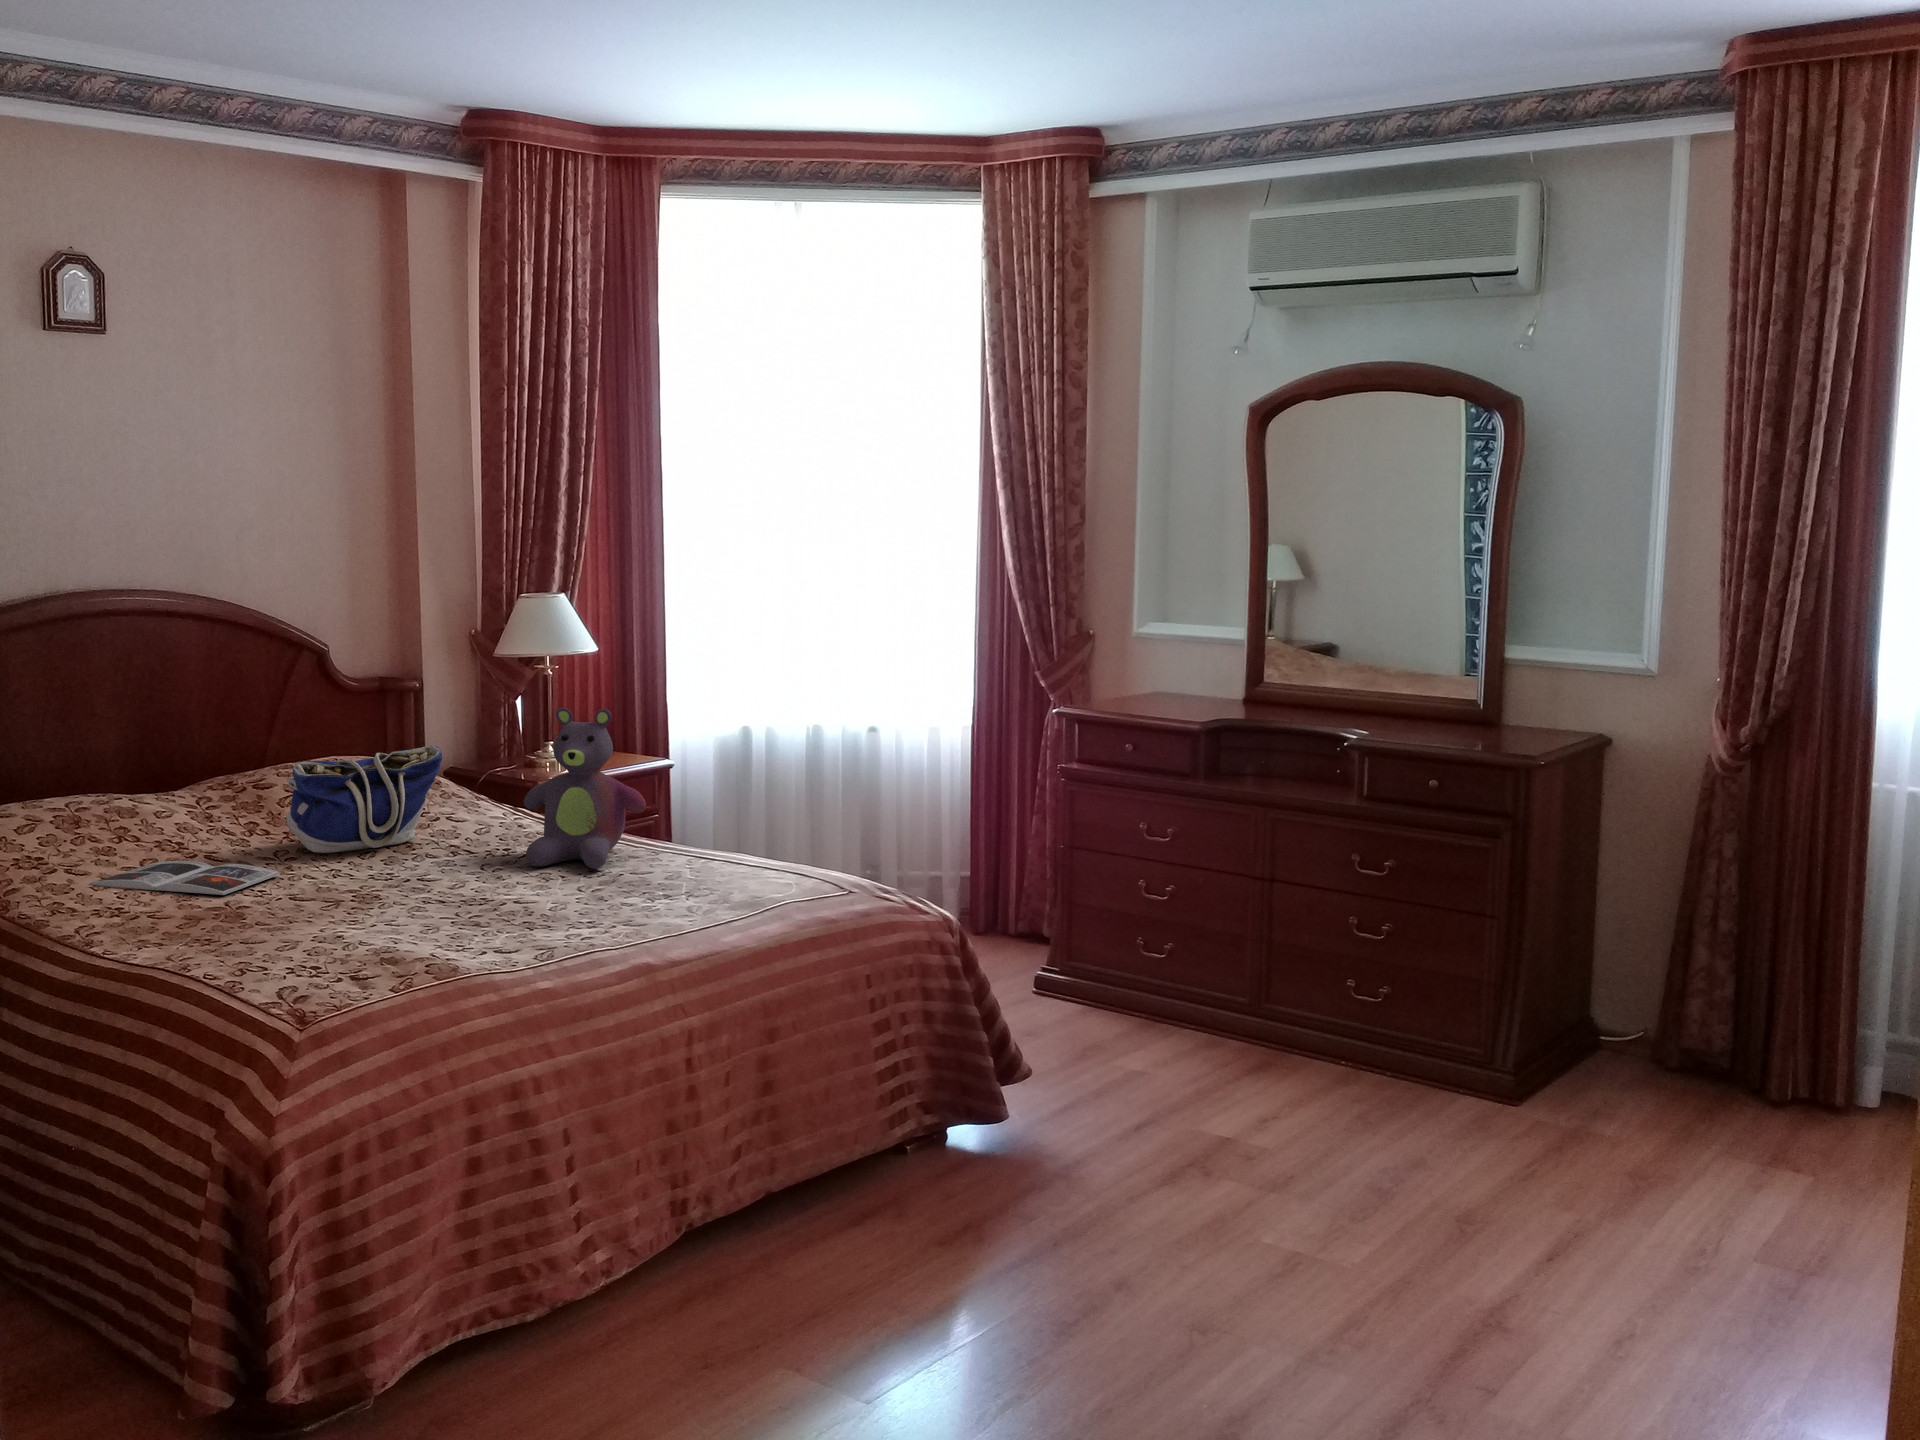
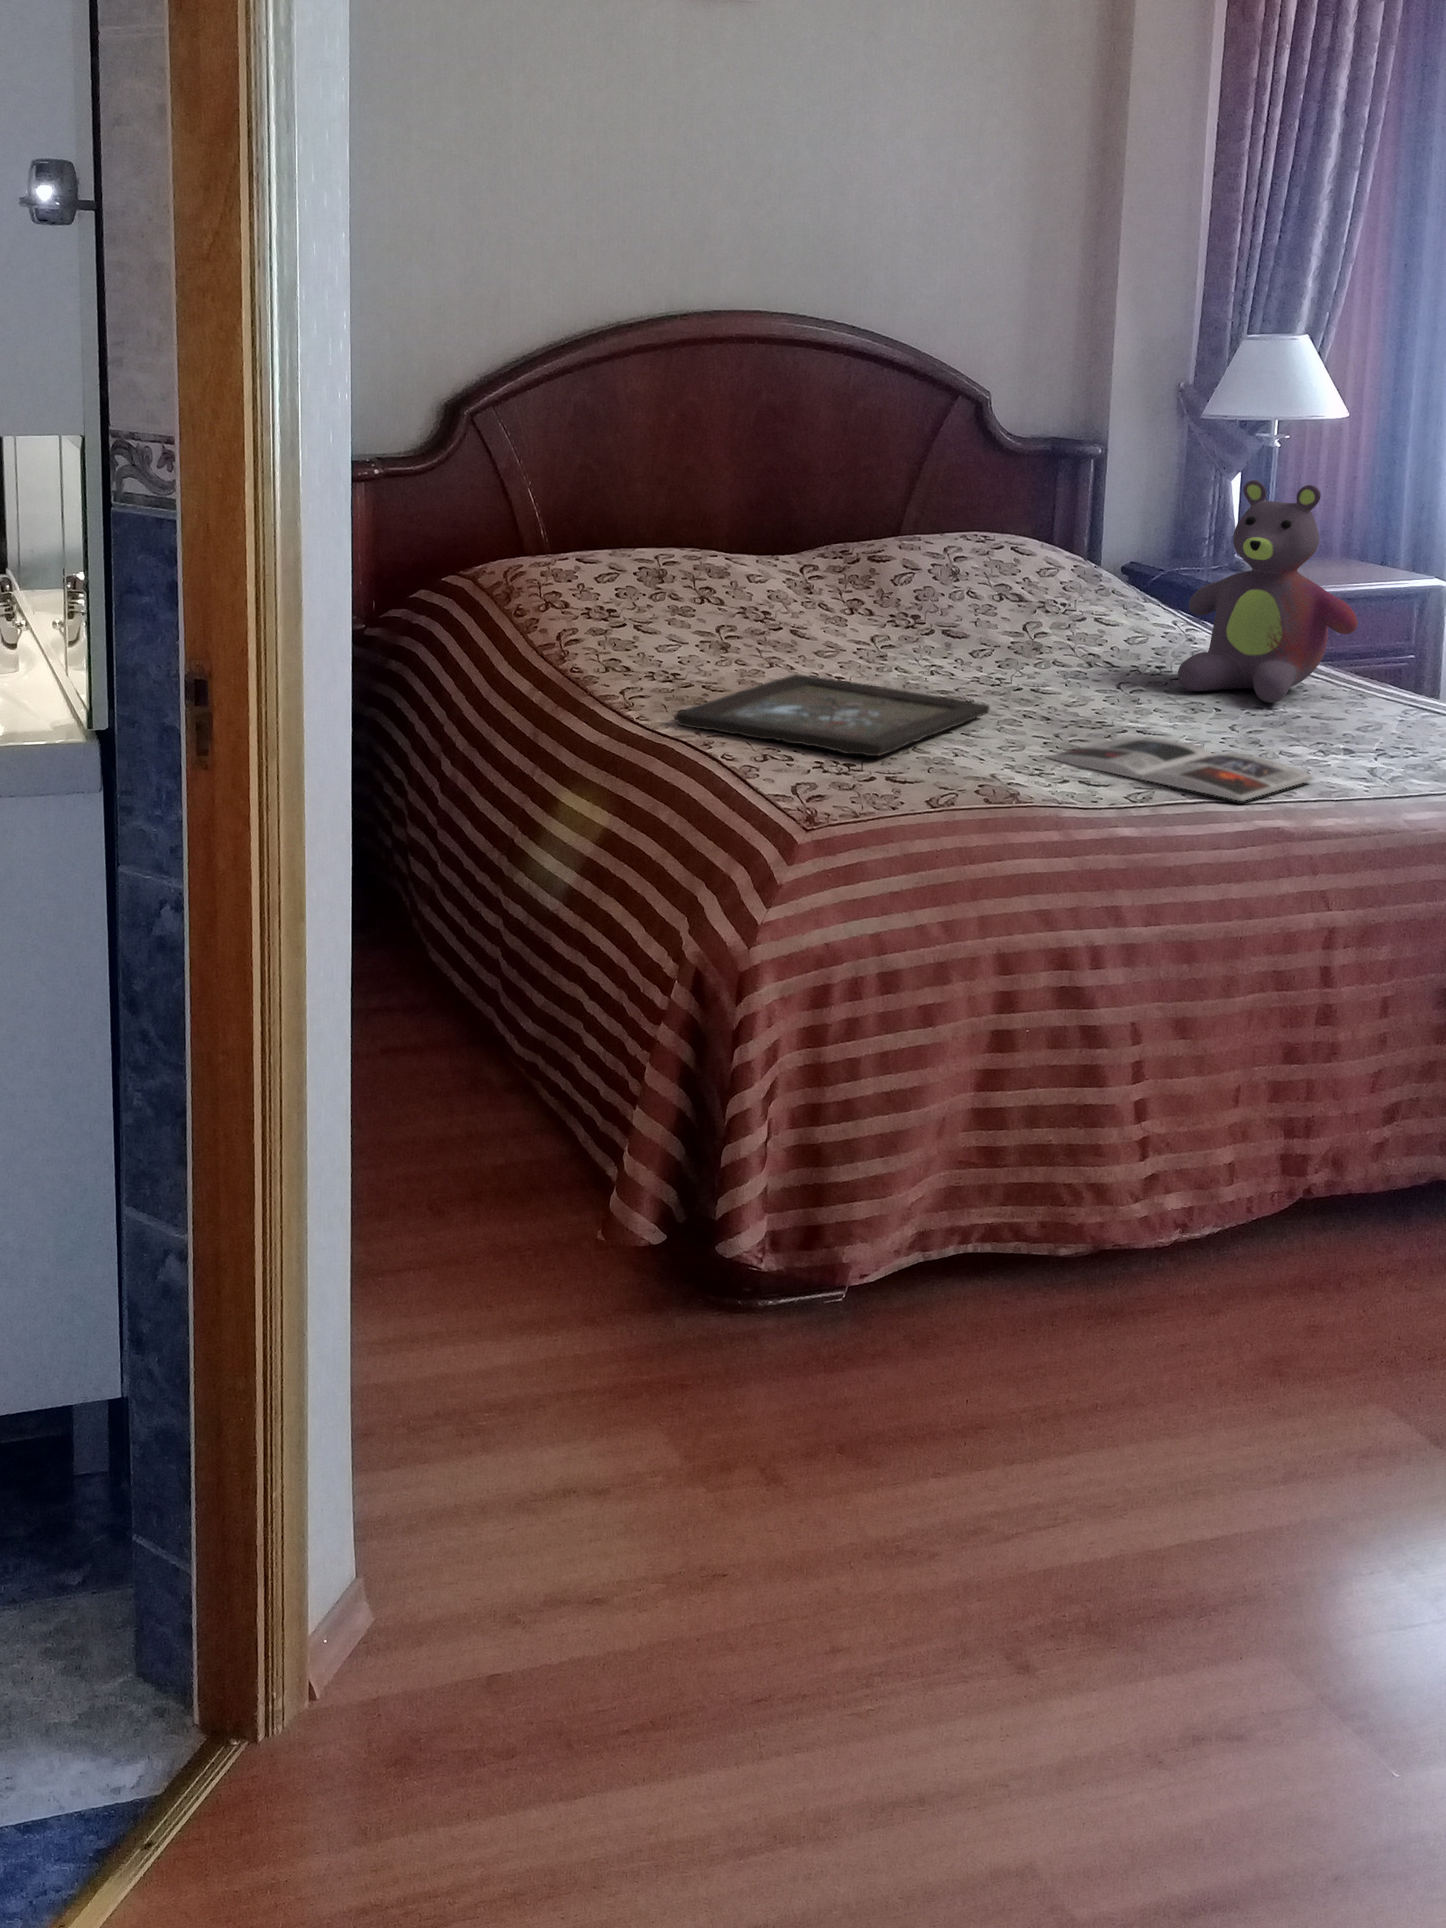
tote bag: present [286,745,442,853] -> none [892,520,1091,644]
magazine: present [89,861,280,895] -> present [1048,737,1314,801]
tray: none [143,895,400,959] -> present [676,674,990,756]

